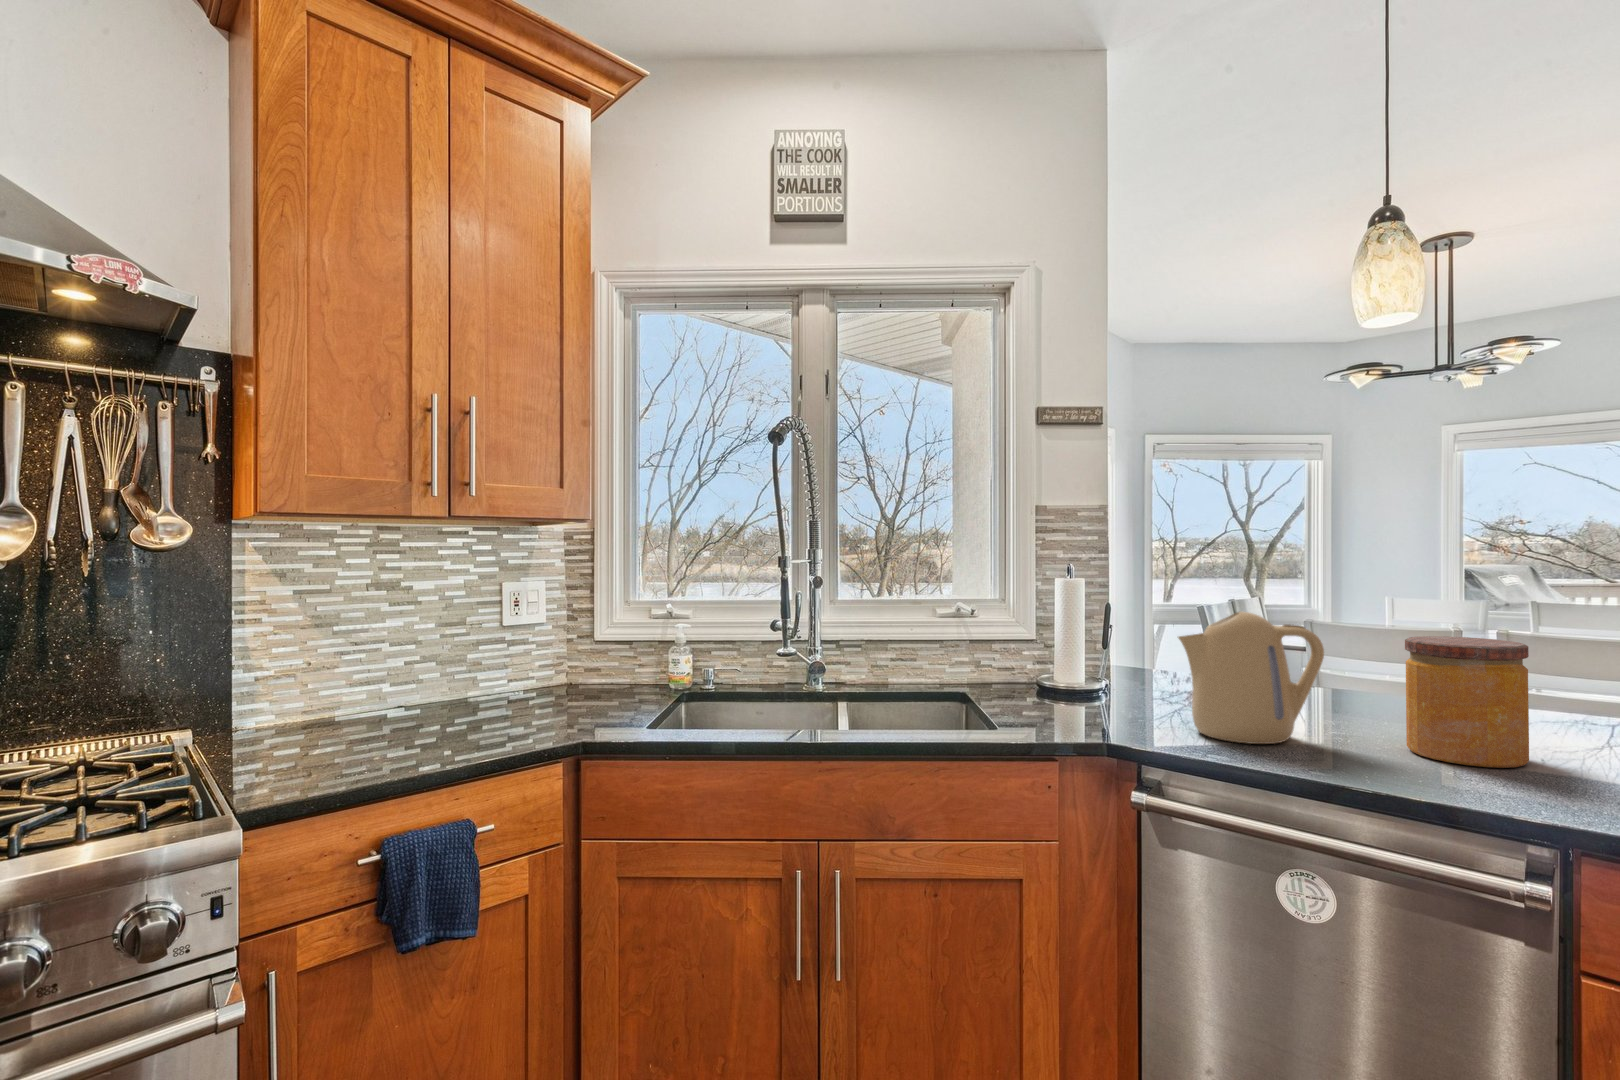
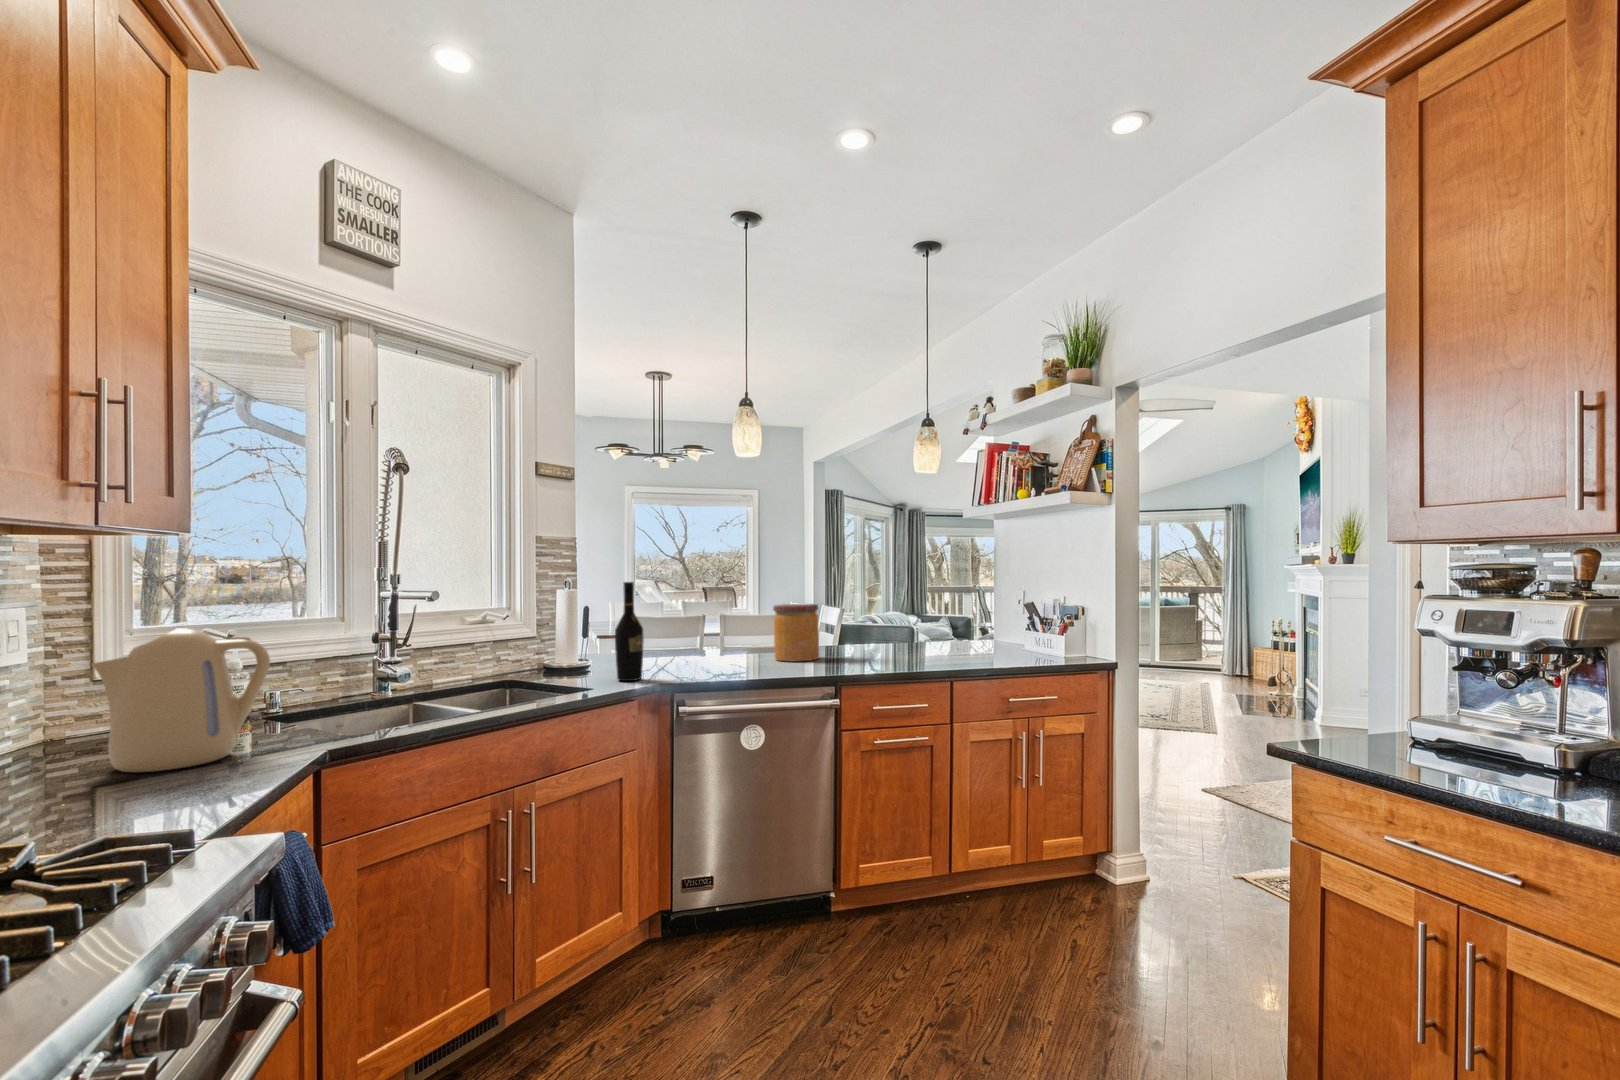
wine bottle: none [1034,579,1078,731] -> present [615,582,644,681]
kettle: present [1178,612,1324,744] -> present [92,628,270,772]

